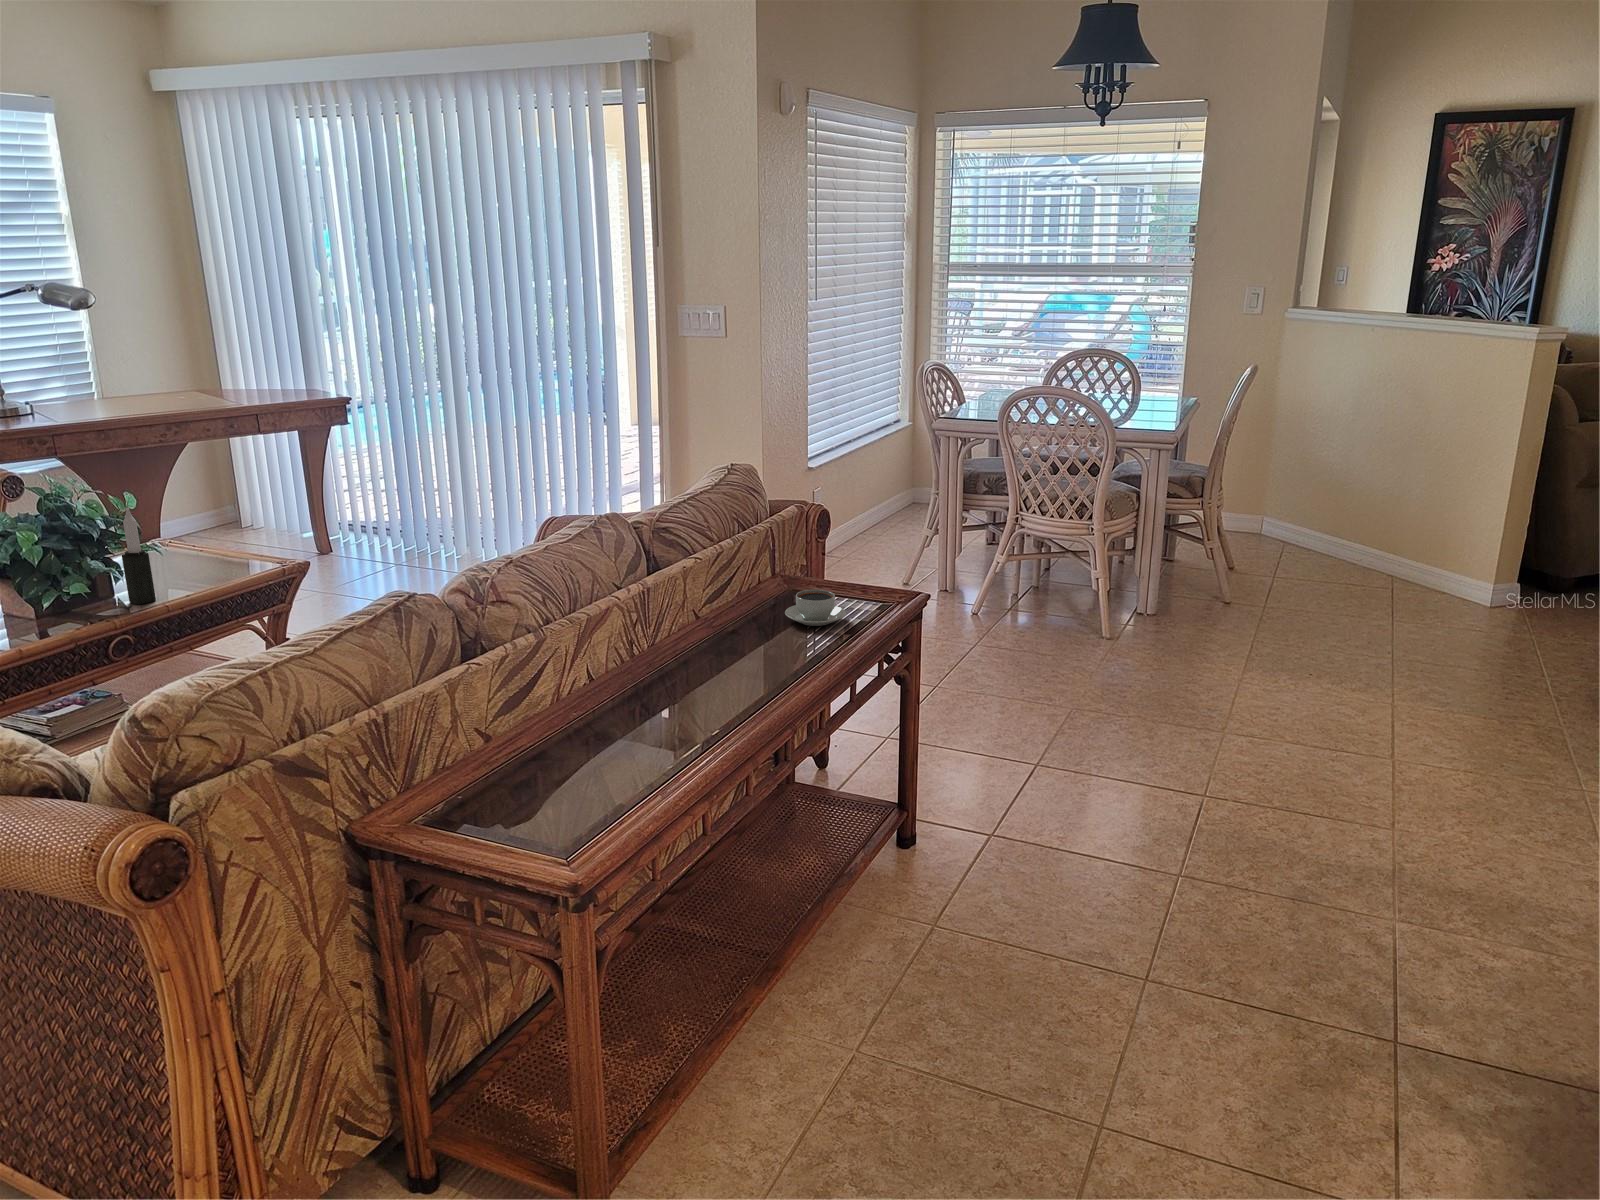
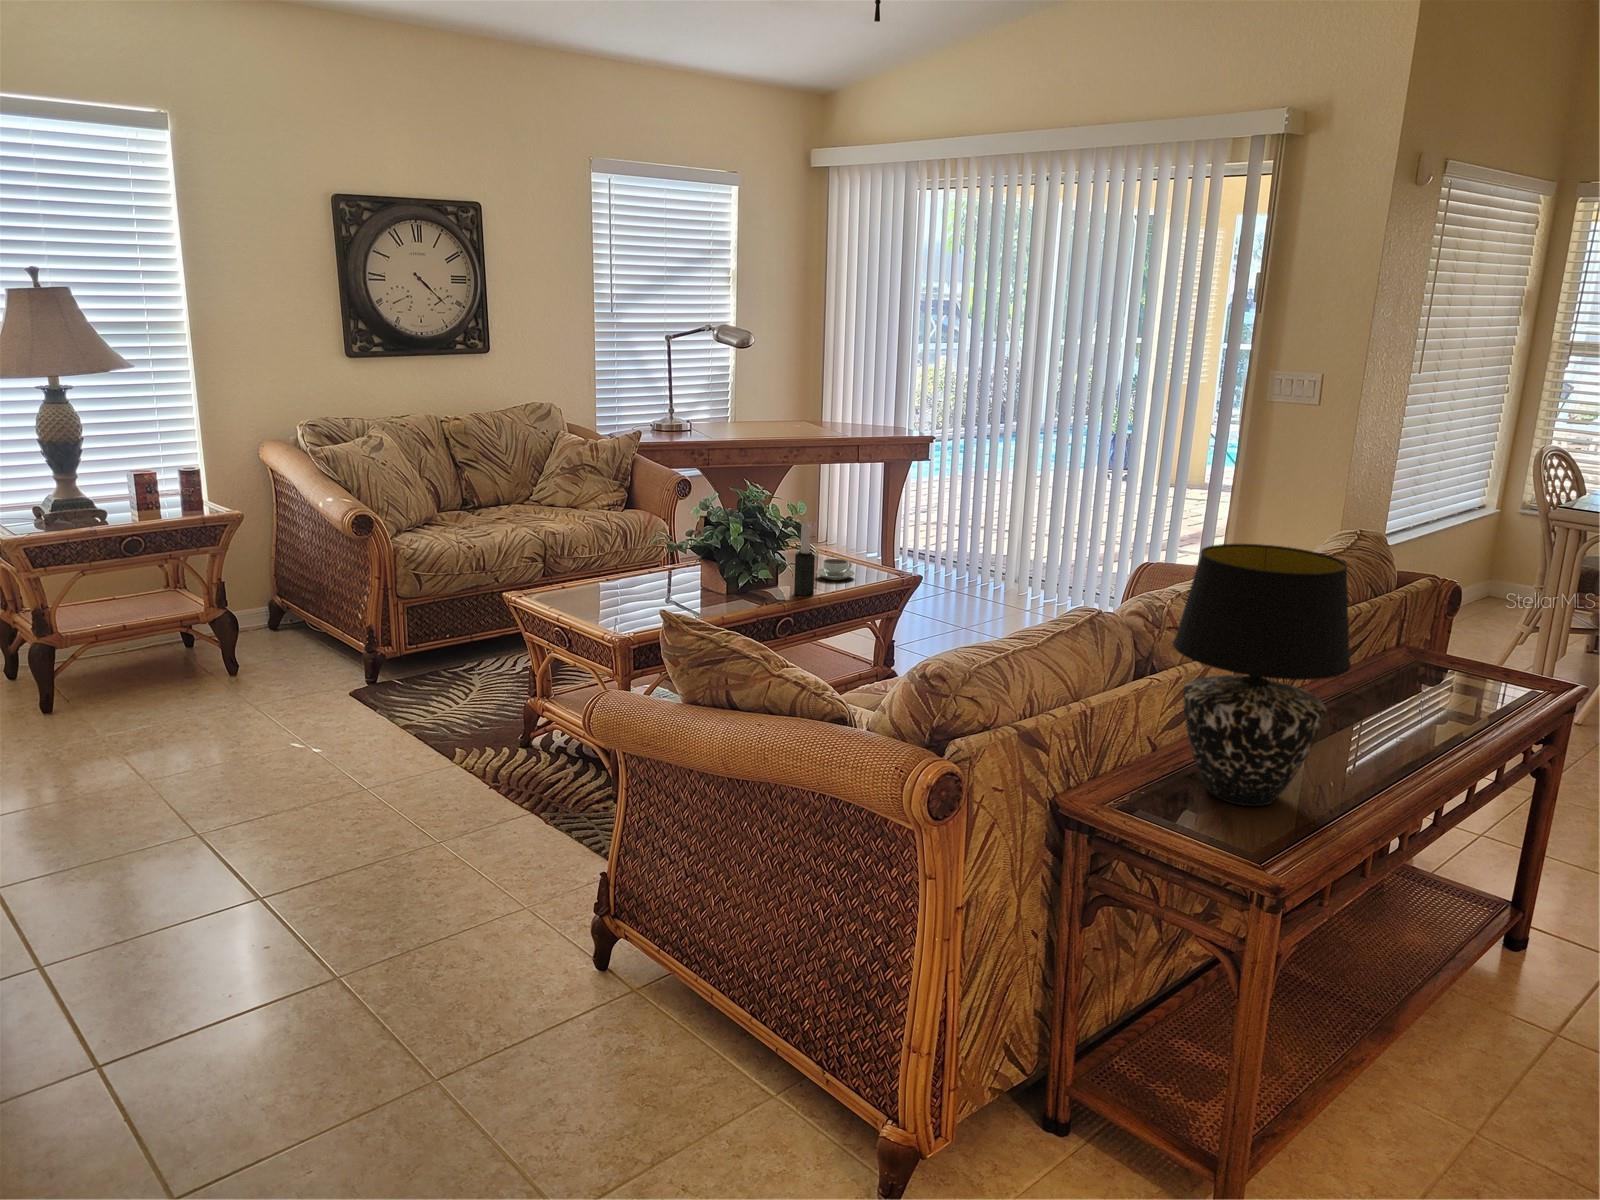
table lamp: none [463,501,652,791] -> present [1173,544,1351,806]
coffee cup: present [785,590,846,626] -> present [816,559,854,580]

